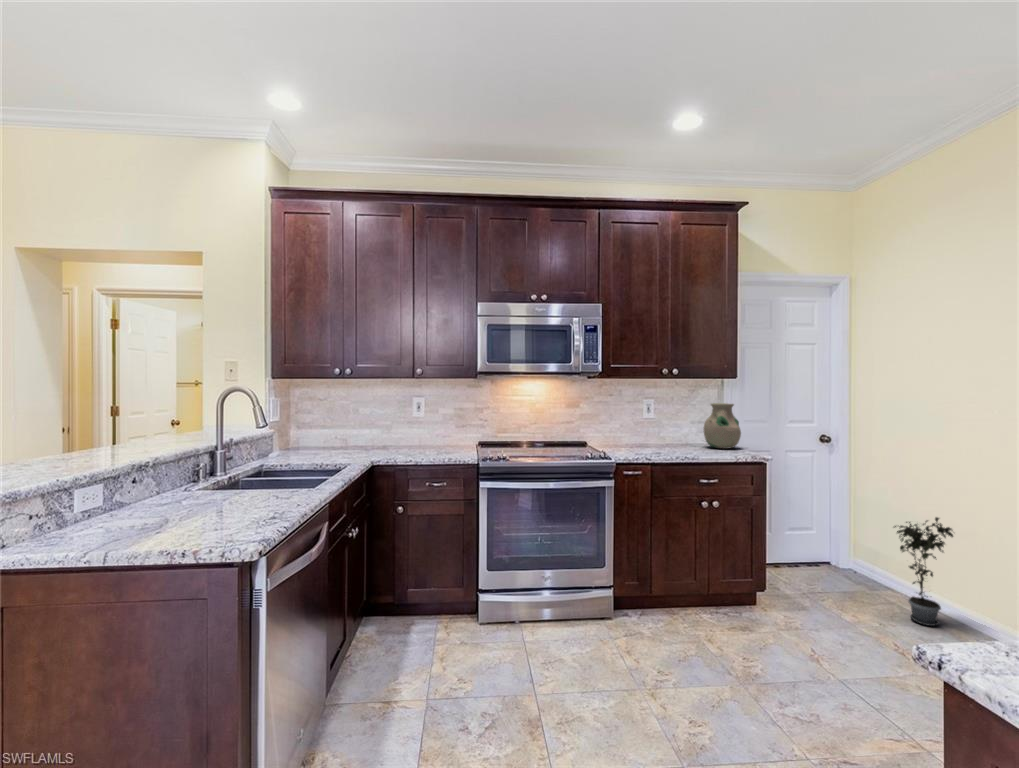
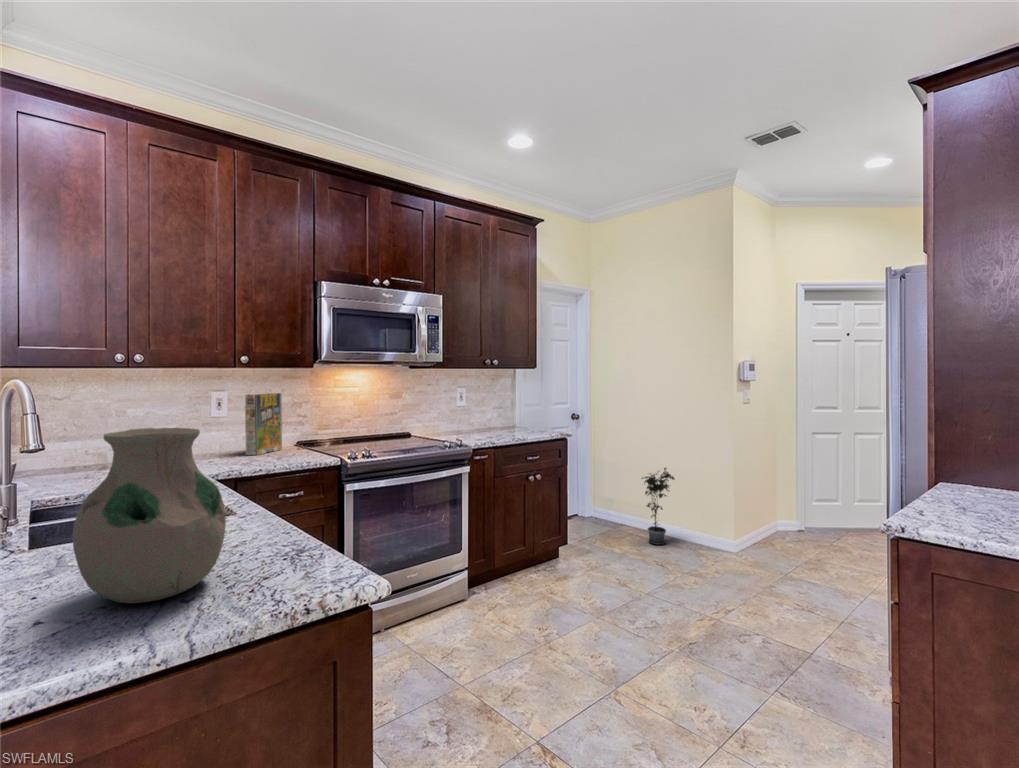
cereal box: none [431,400,464,450] -> present [245,393,282,455]
vase: present [703,403,741,449] -> present [72,428,226,603]

